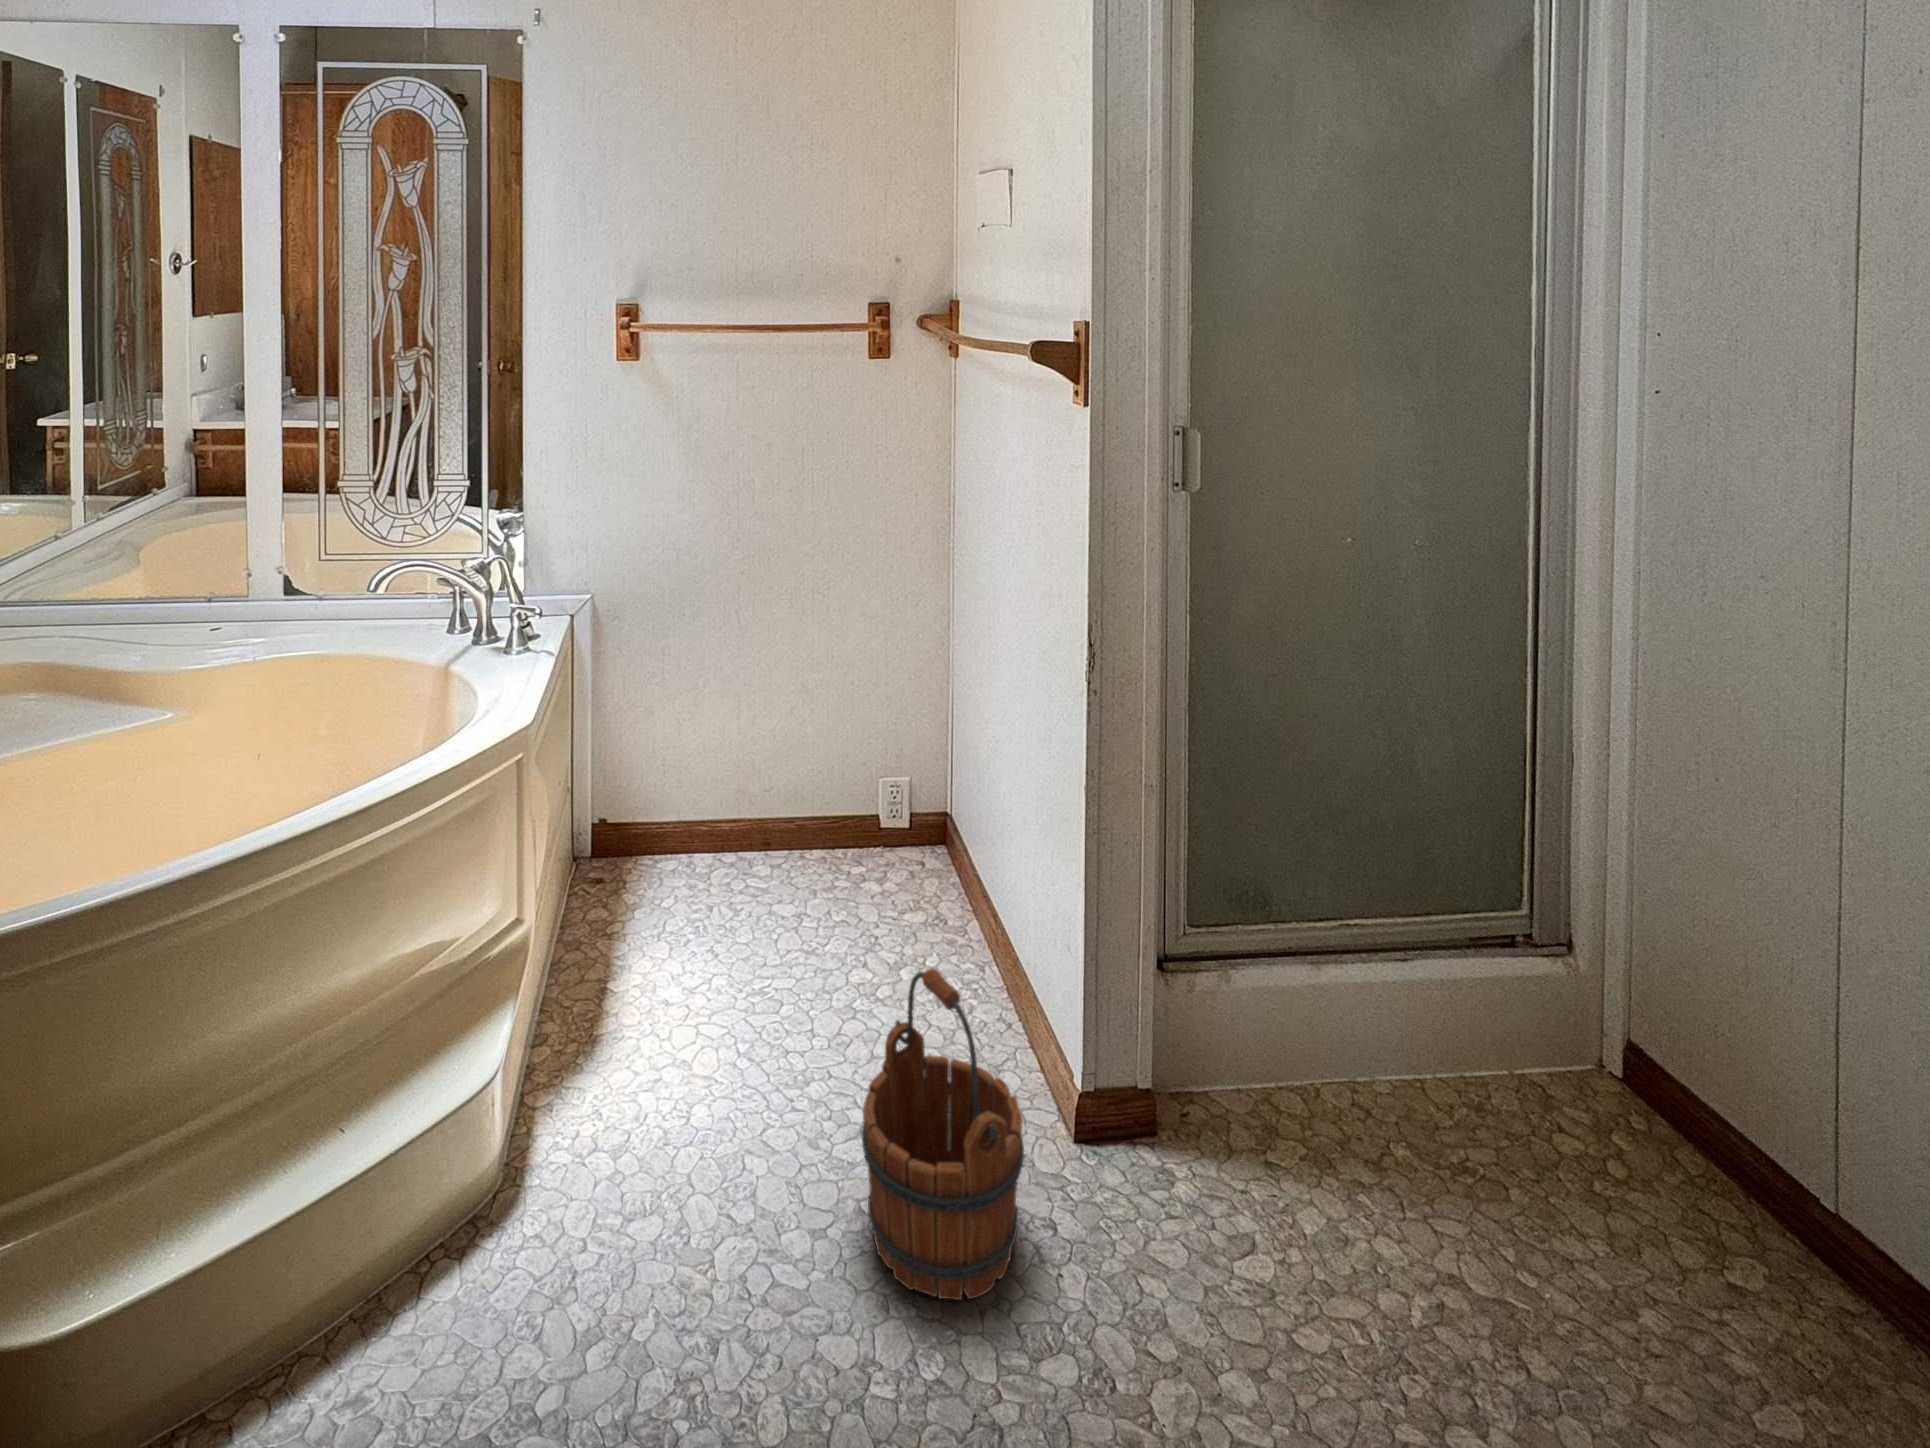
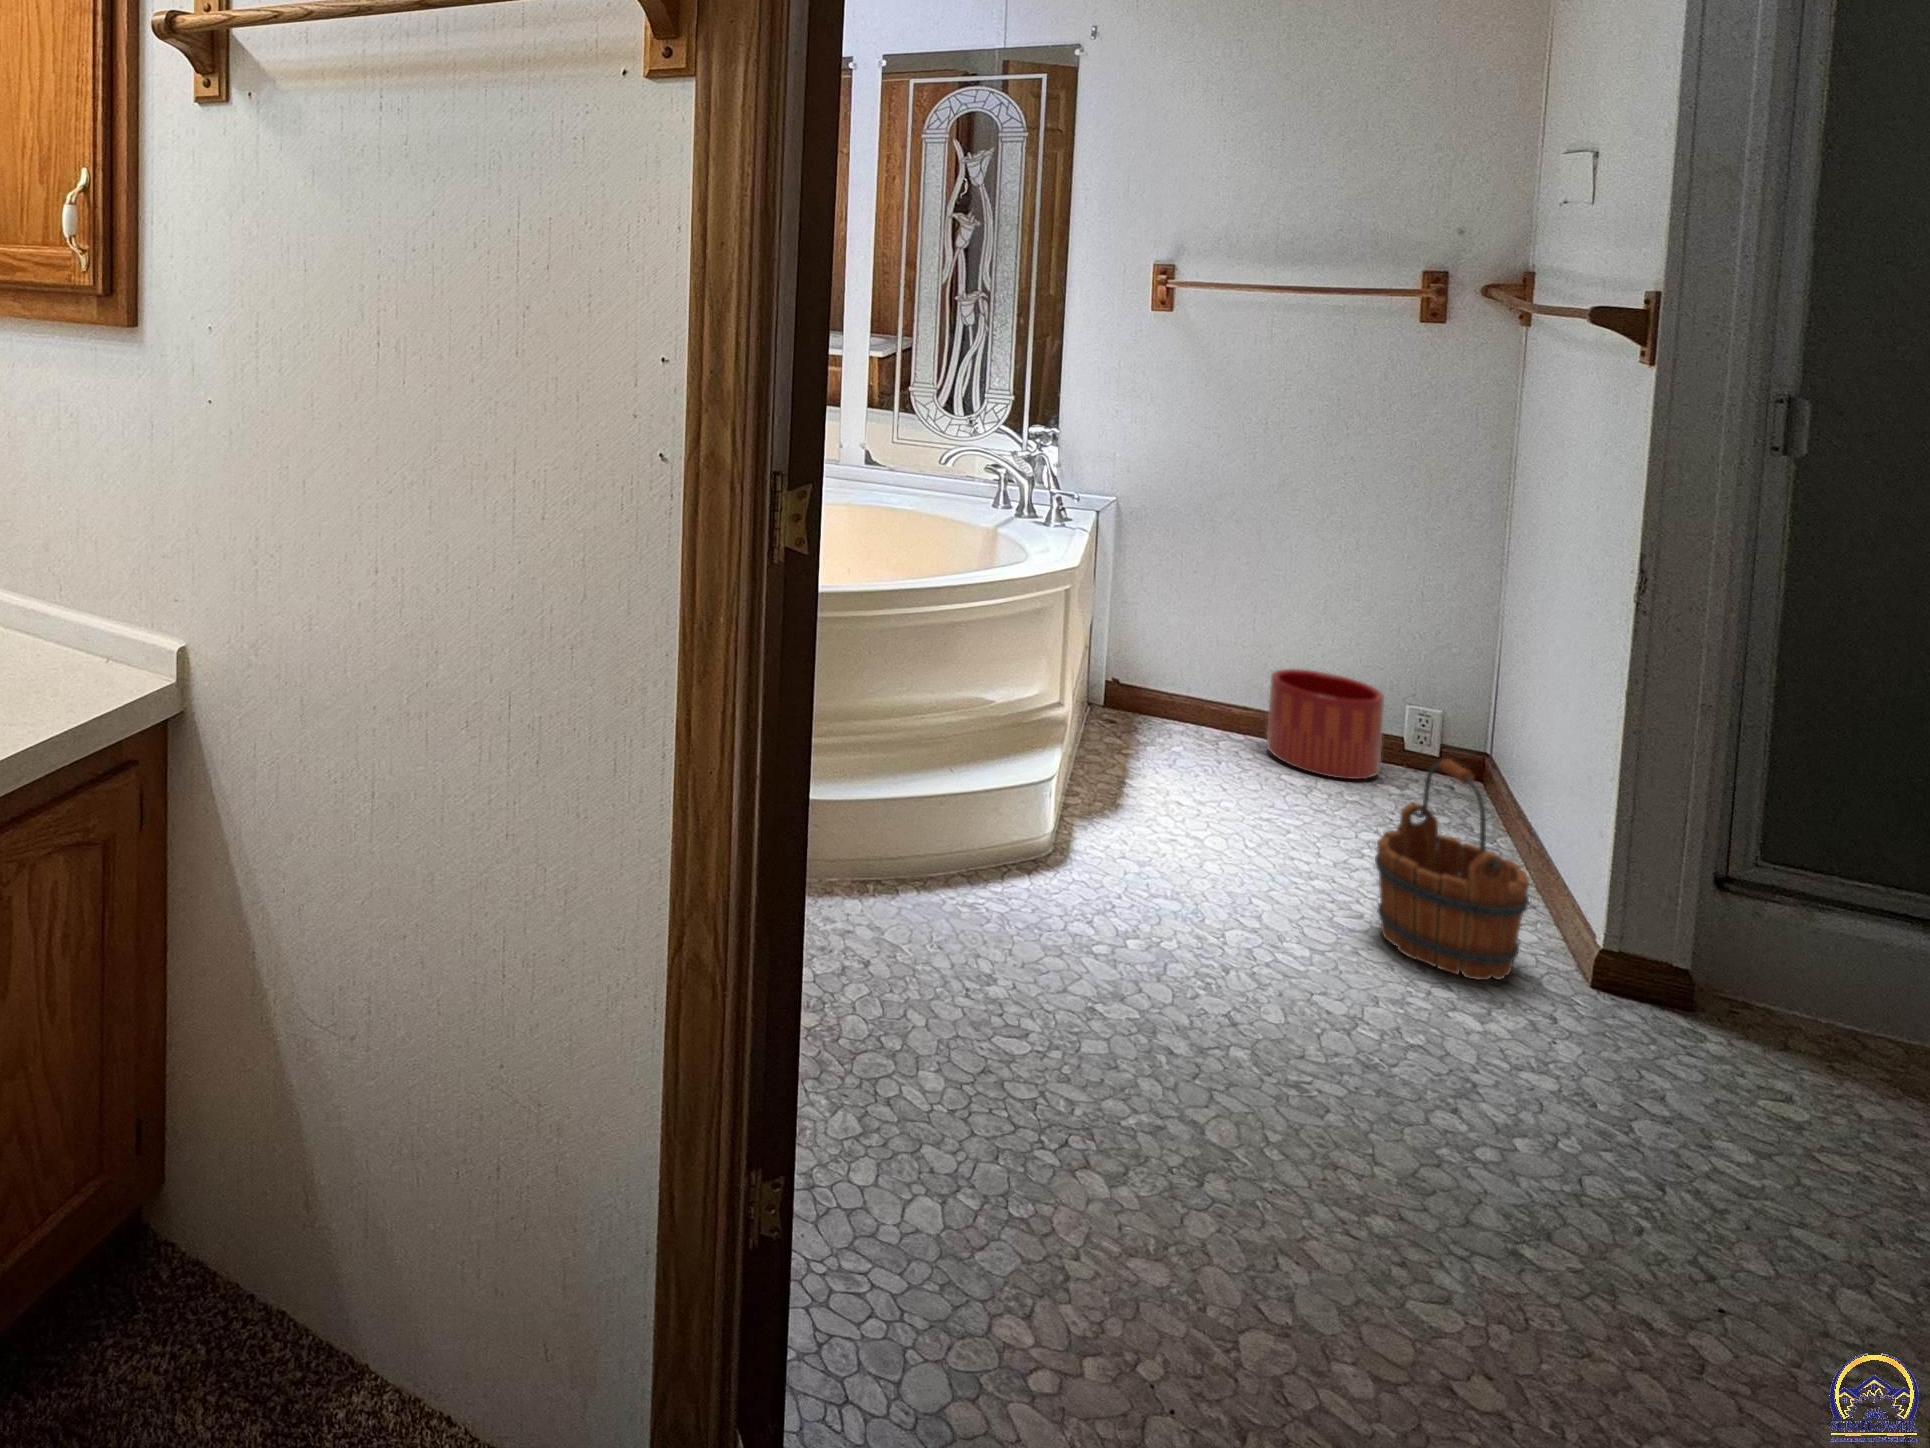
planter: none [755,762,860,899] -> present [1267,669,1384,779]

